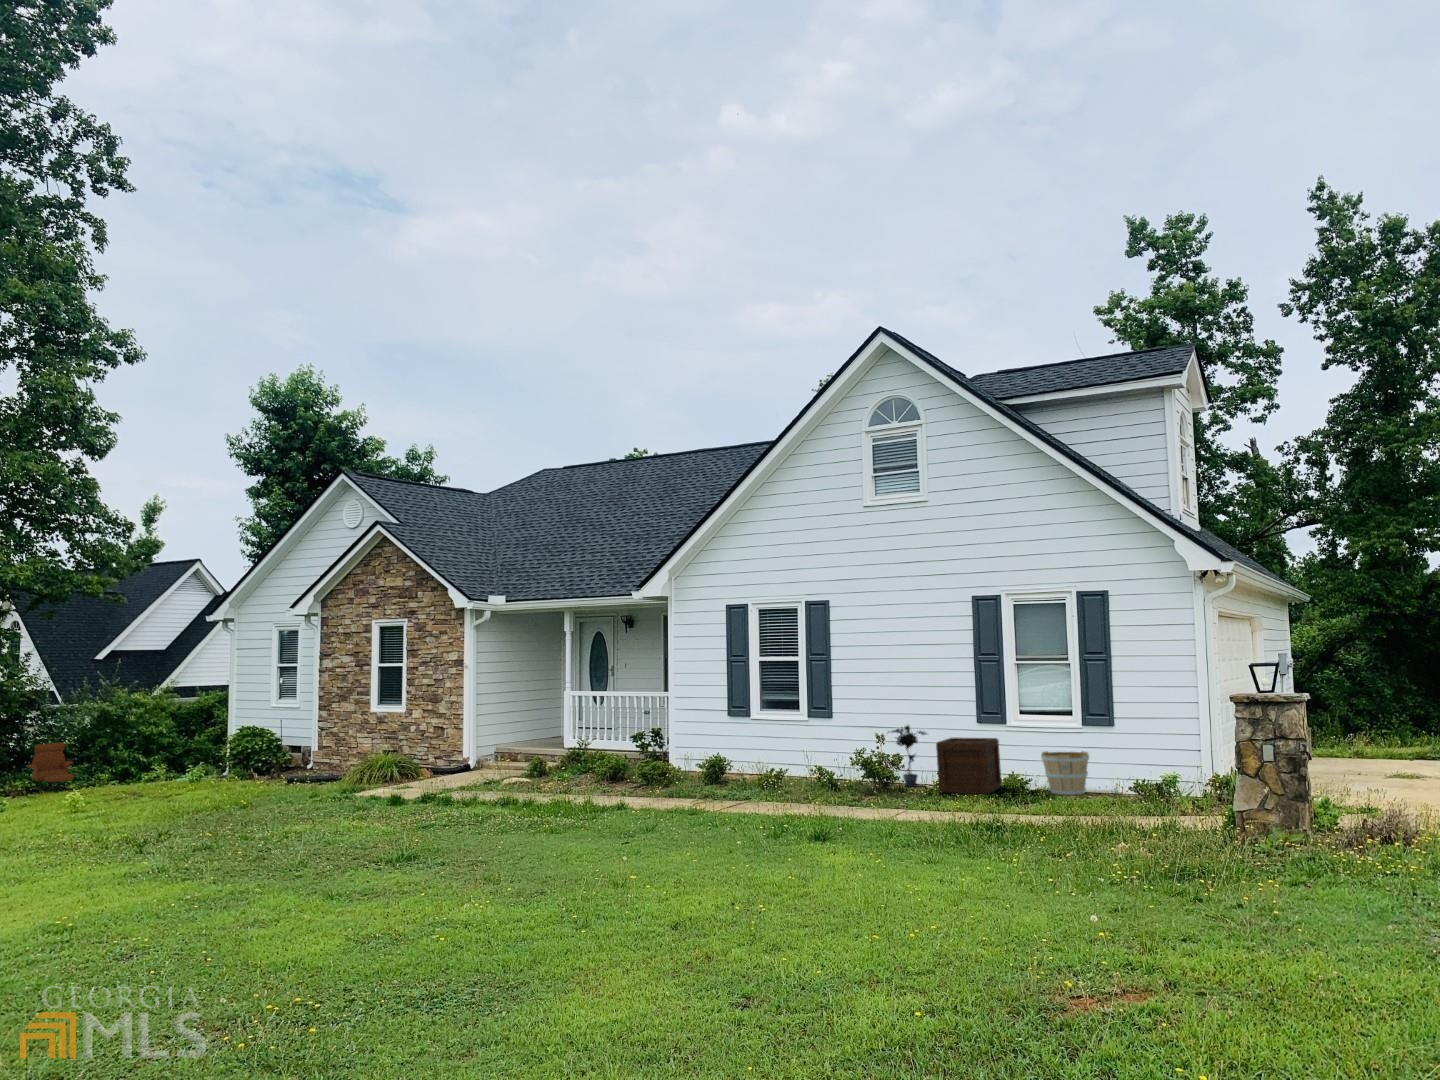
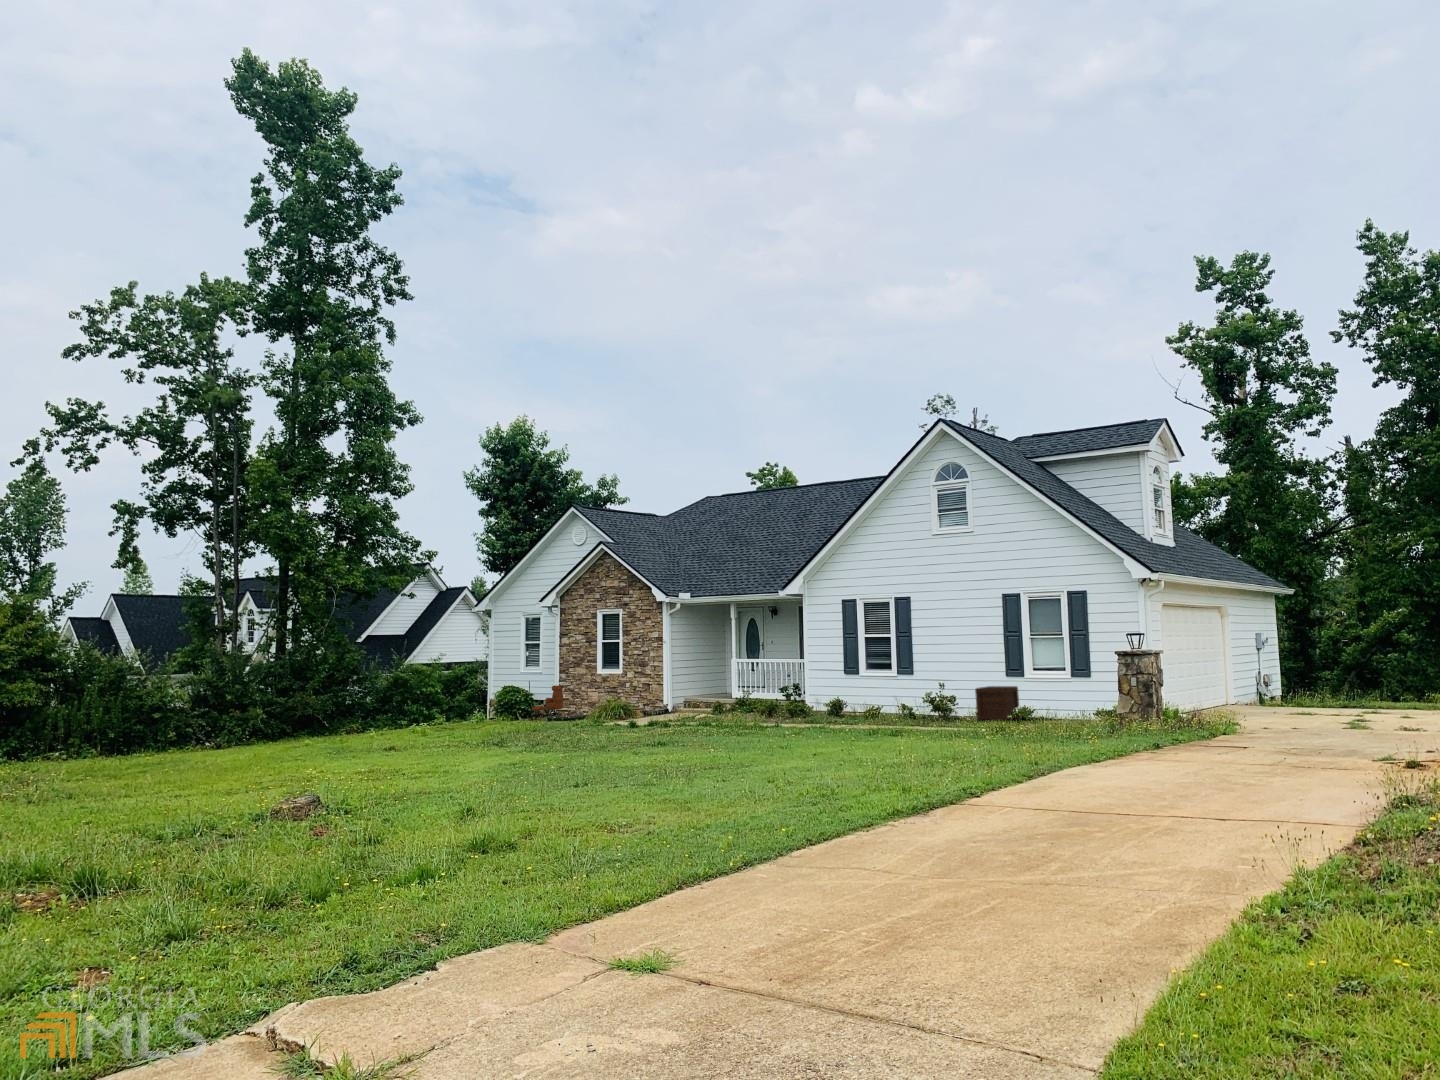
potted plant: present [891,726,926,787] -> none [947,677,974,718]
lounge chair: present [28,743,74,791] -> present [531,686,564,717]
wooden bucket: present [1041,751,1089,795] -> none [1041,694,1072,720]

